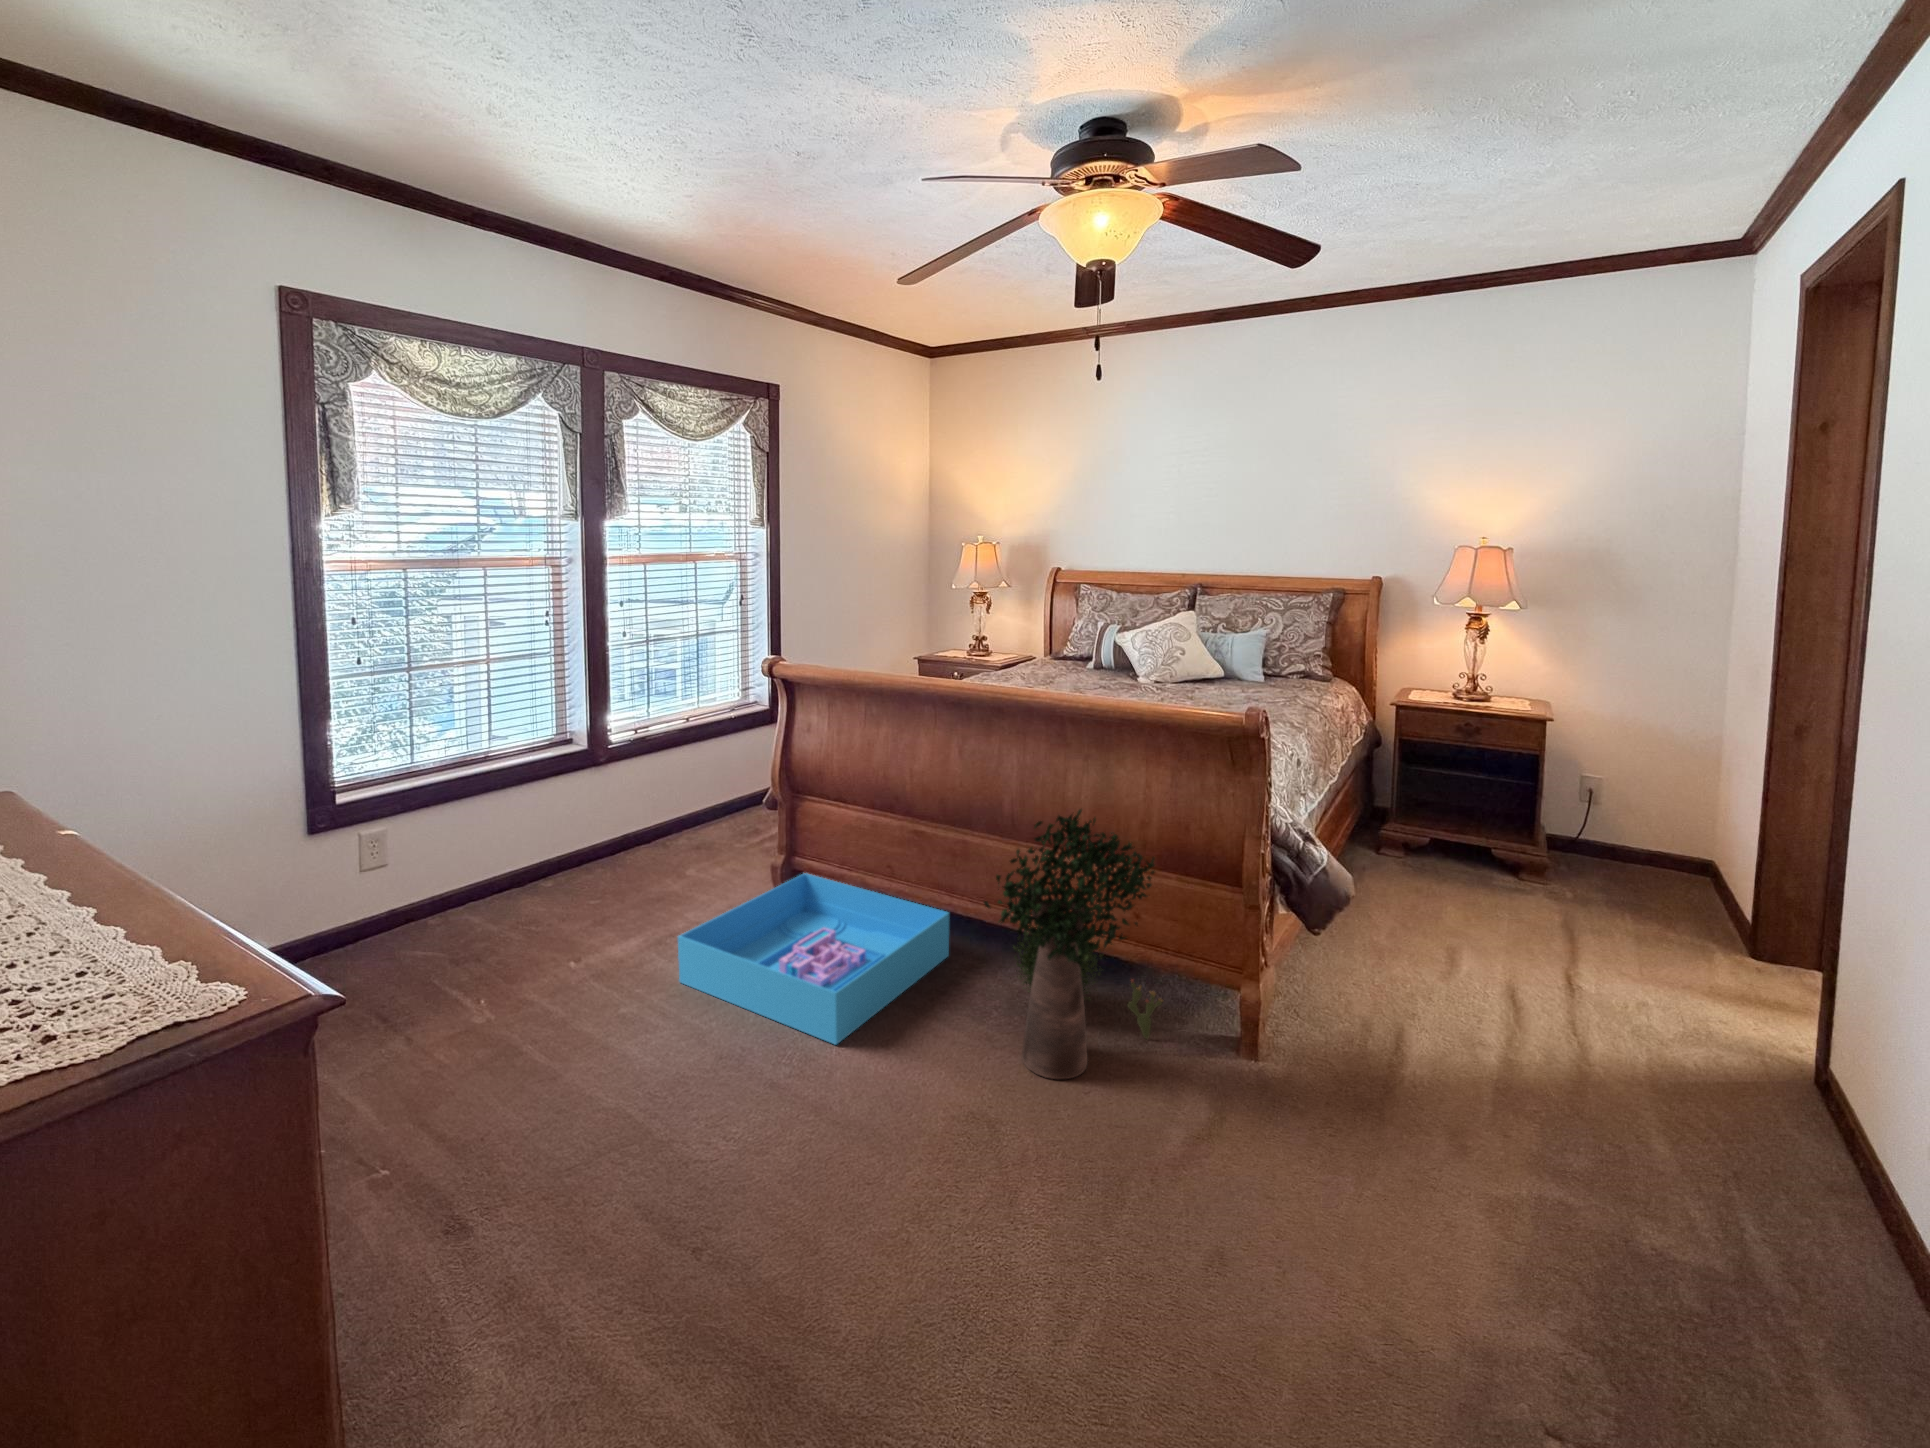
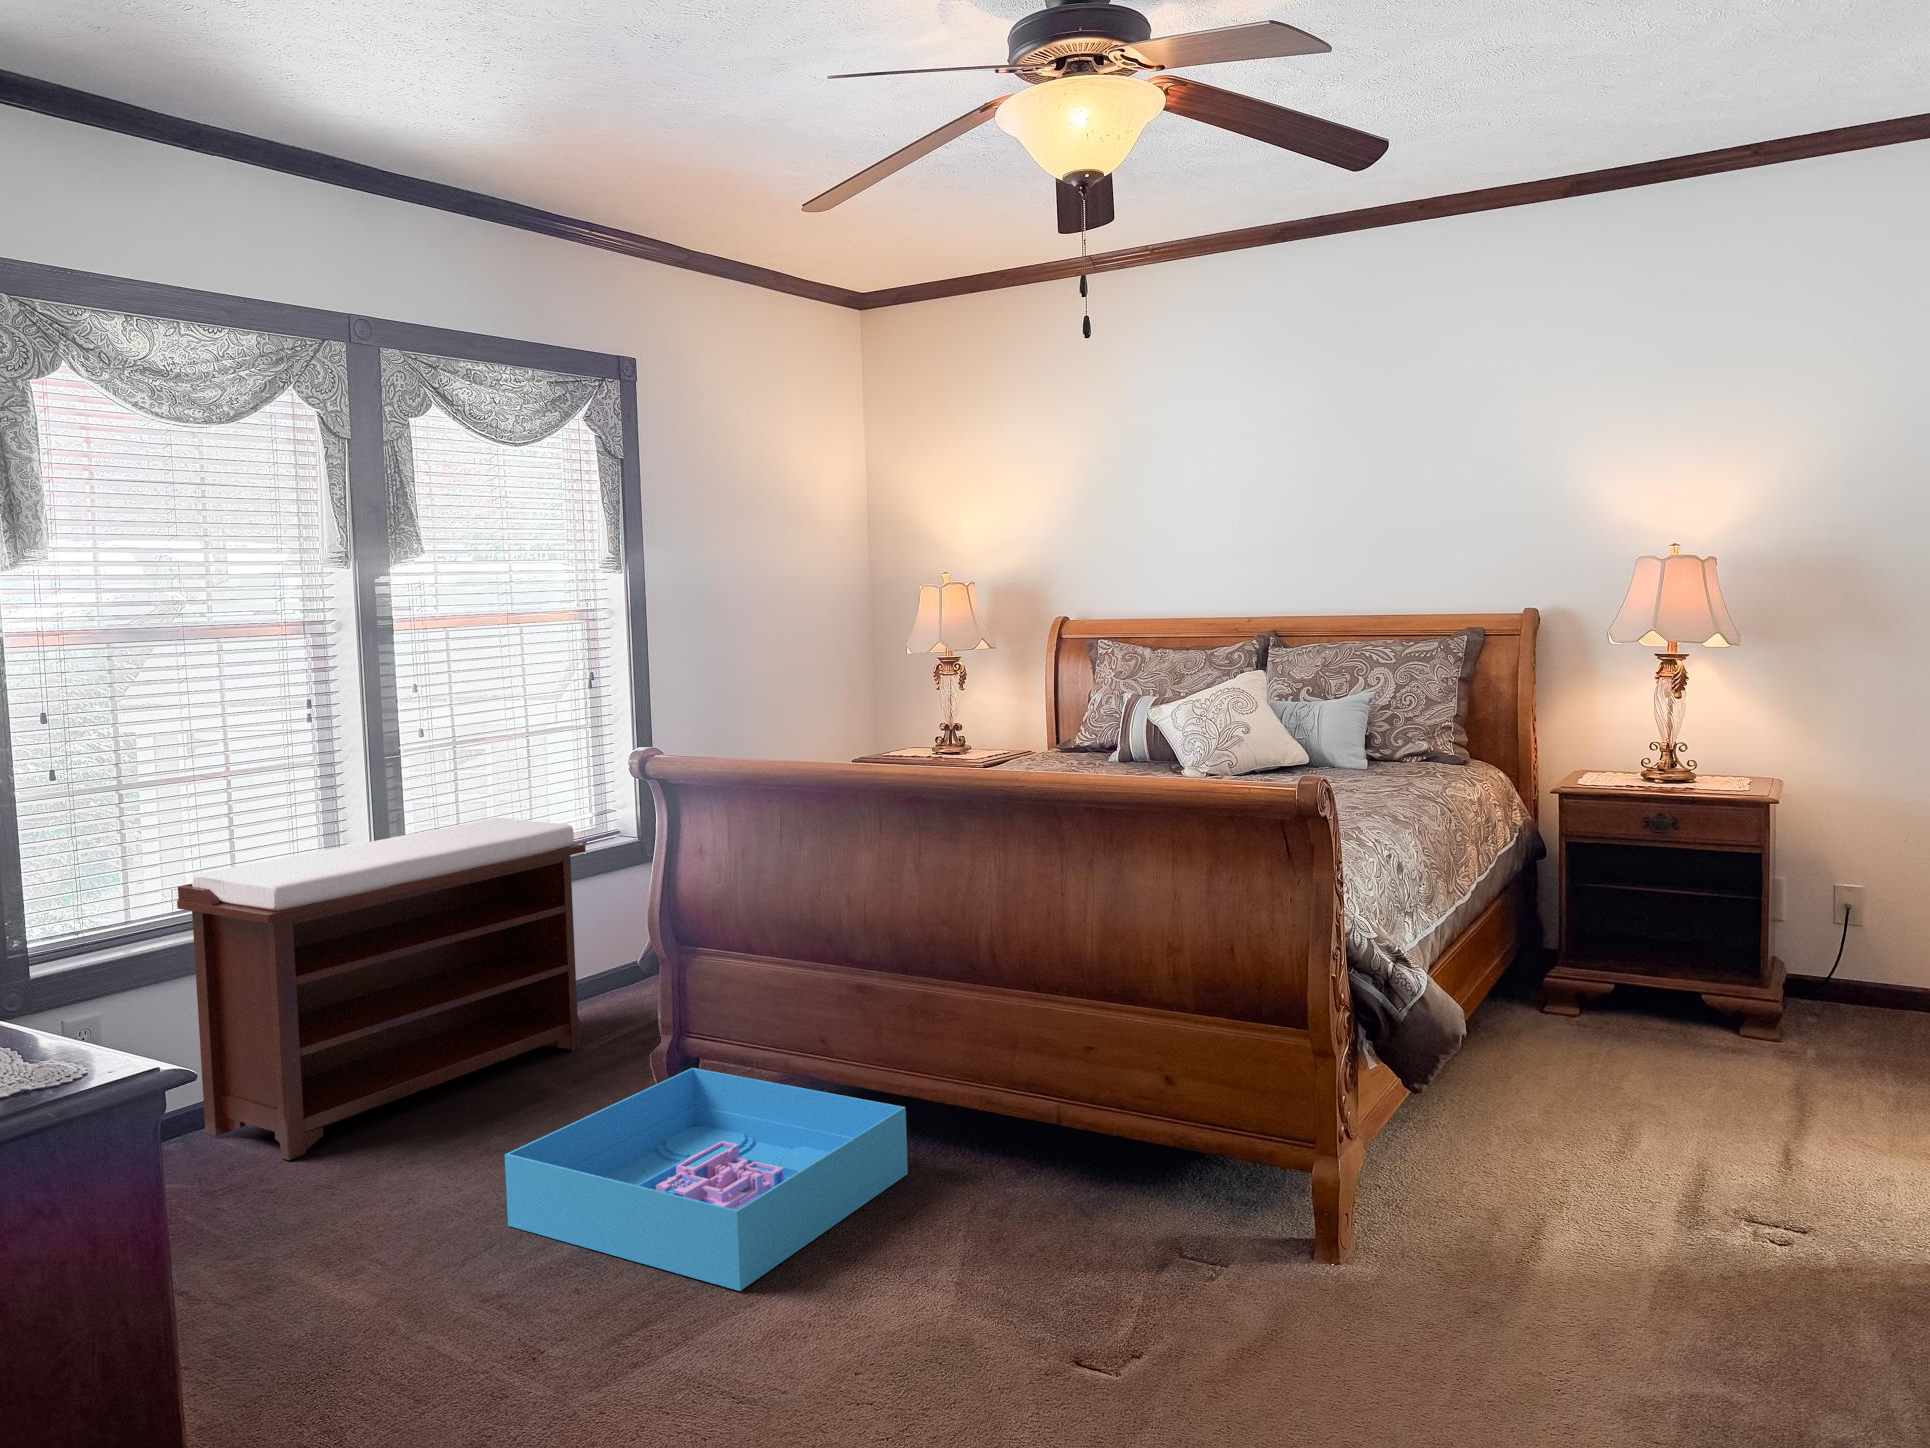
bench: none [462,693,736,923] -> present [177,818,586,1160]
potted plant: present [984,809,1163,1079] -> none [940,926,1208,1316]

